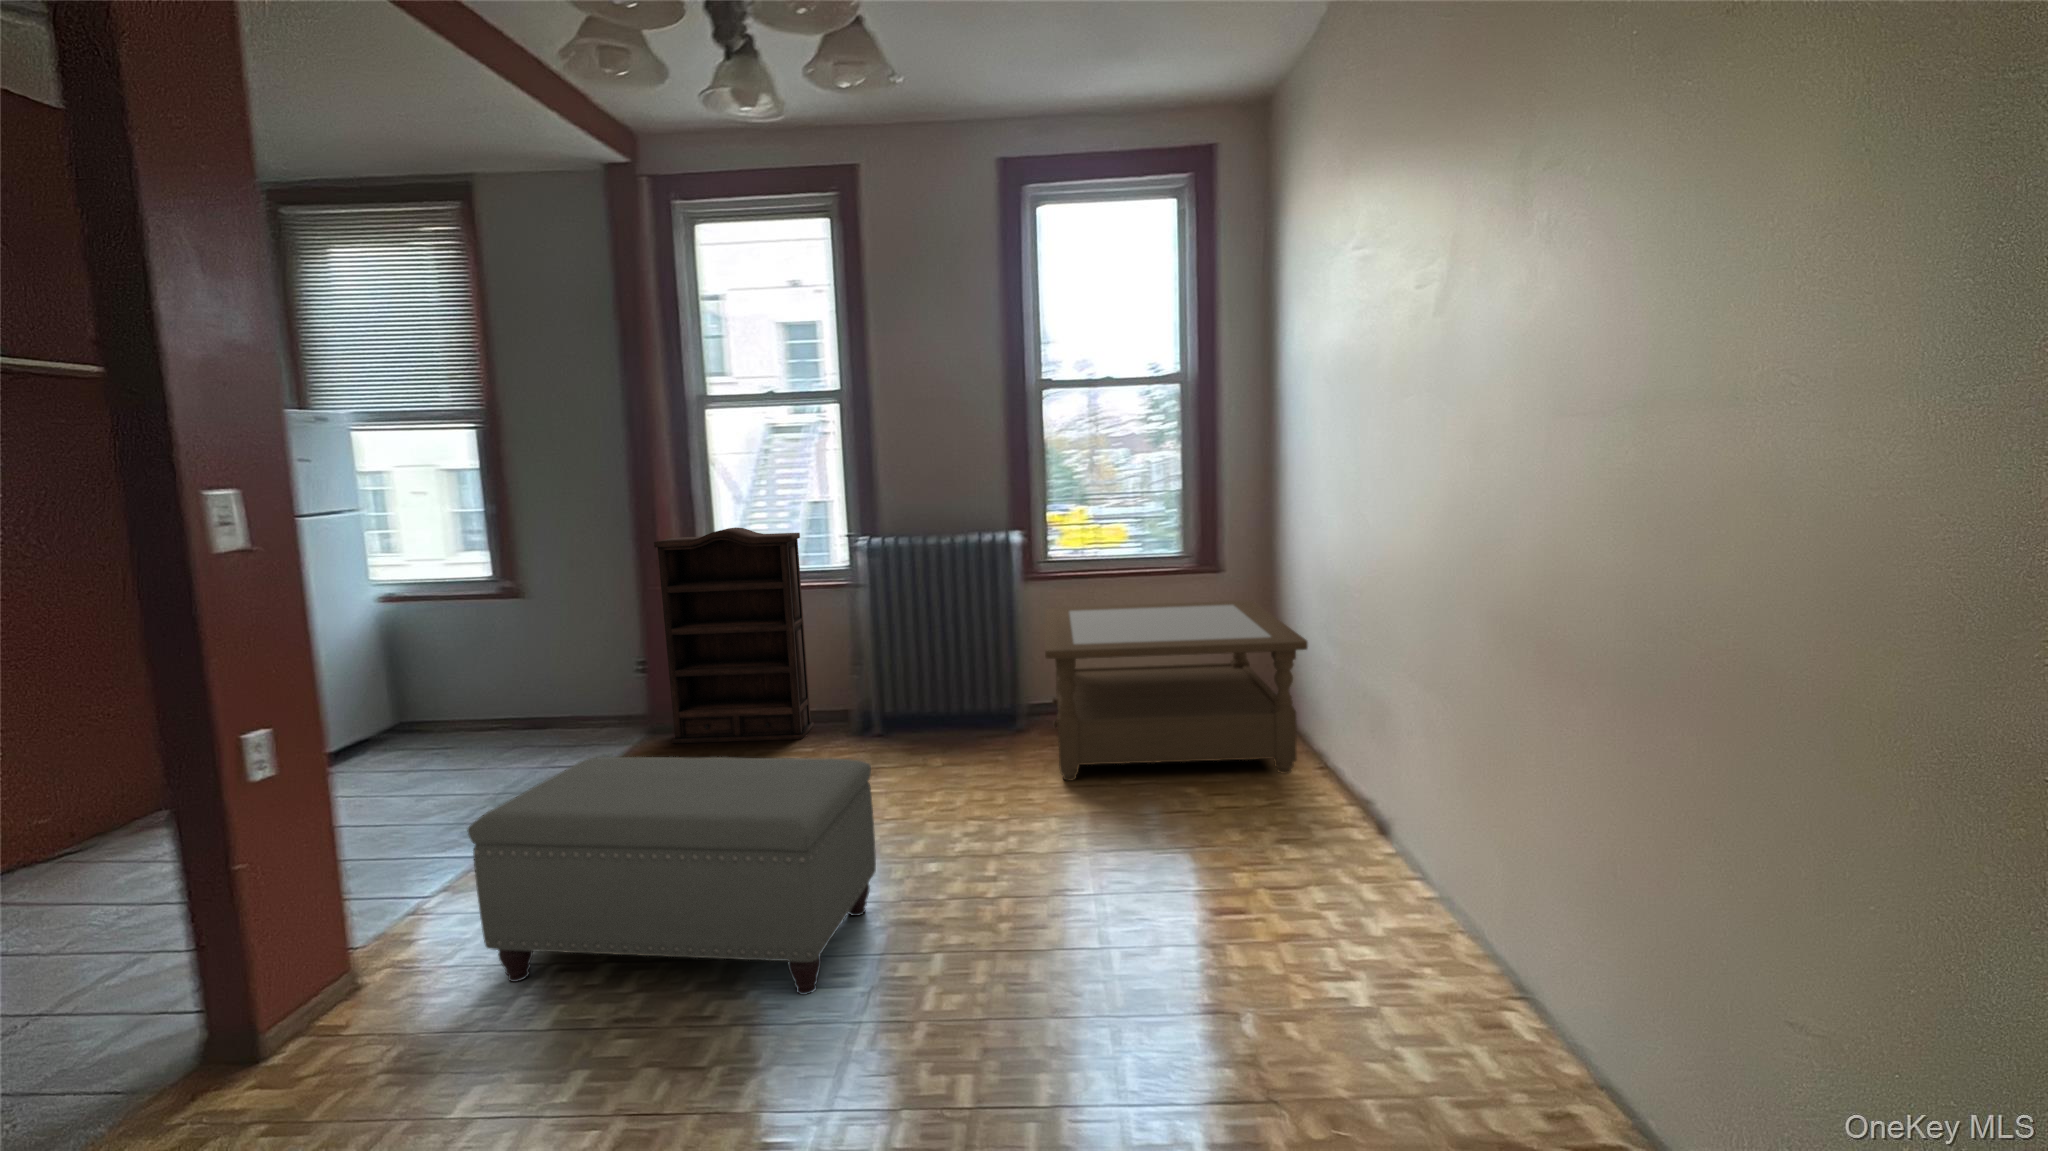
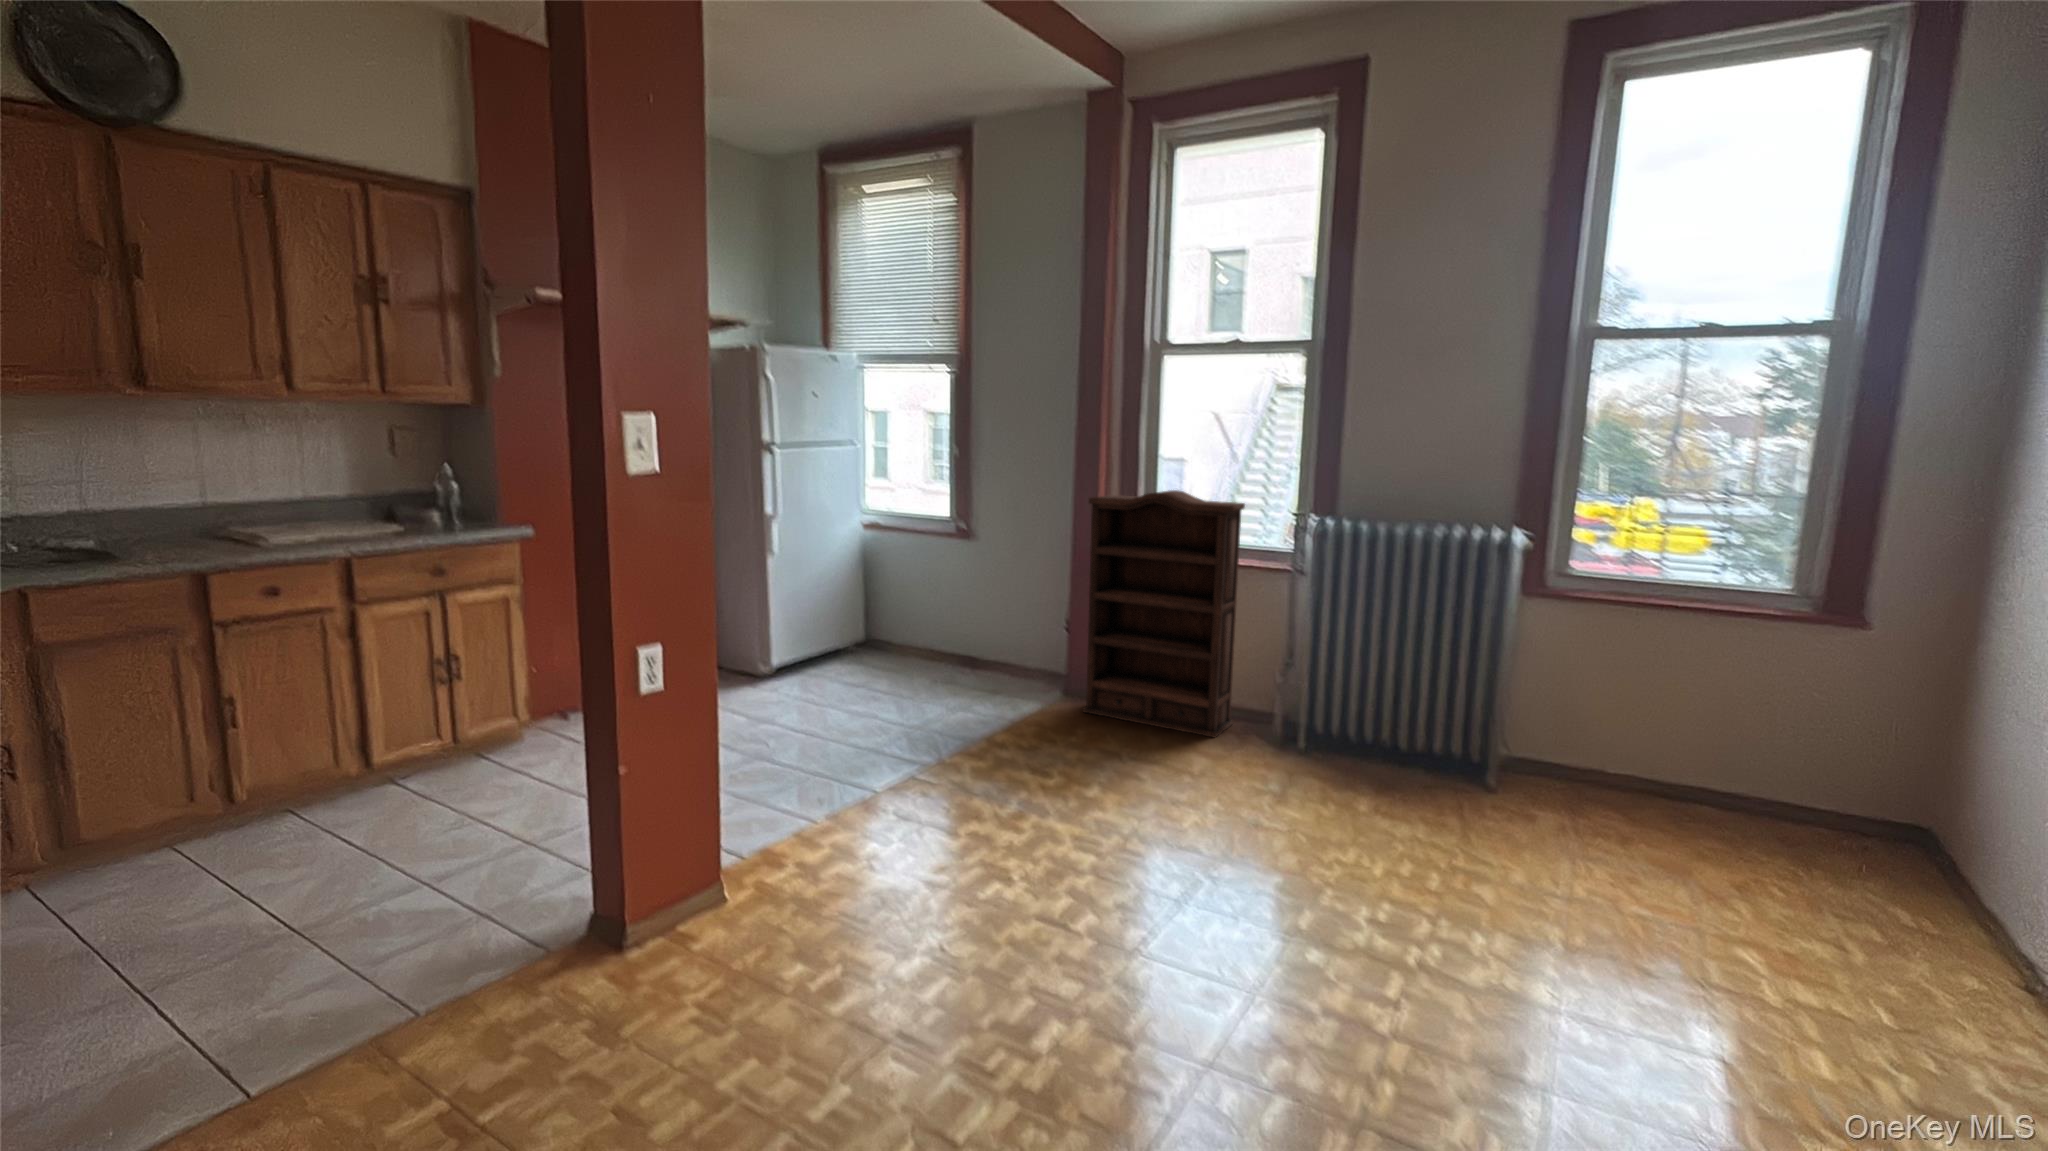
coffee table: present [1045,600,1308,781] -> none [1530,636,2030,975]
ottoman: present [467,757,876,995] -> none [808,728,1241,1087]

